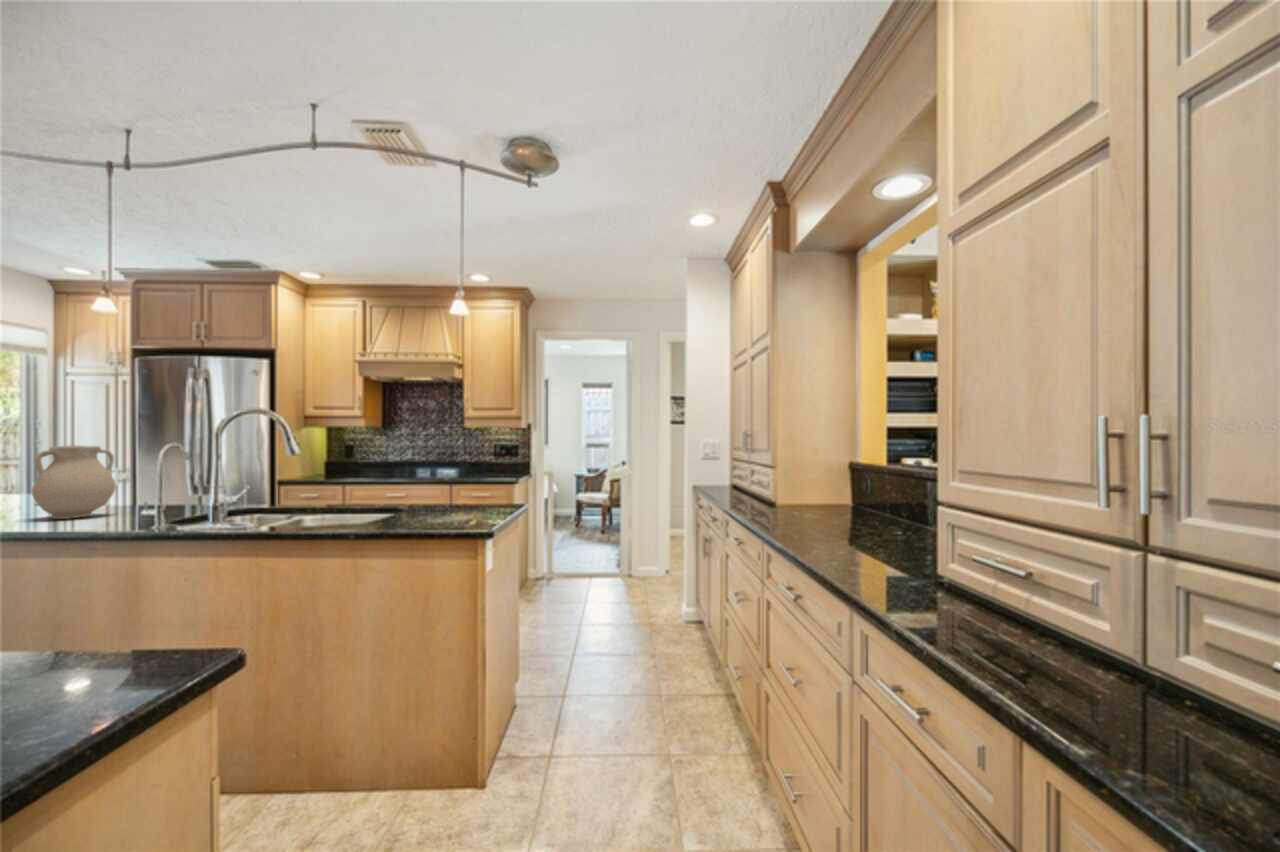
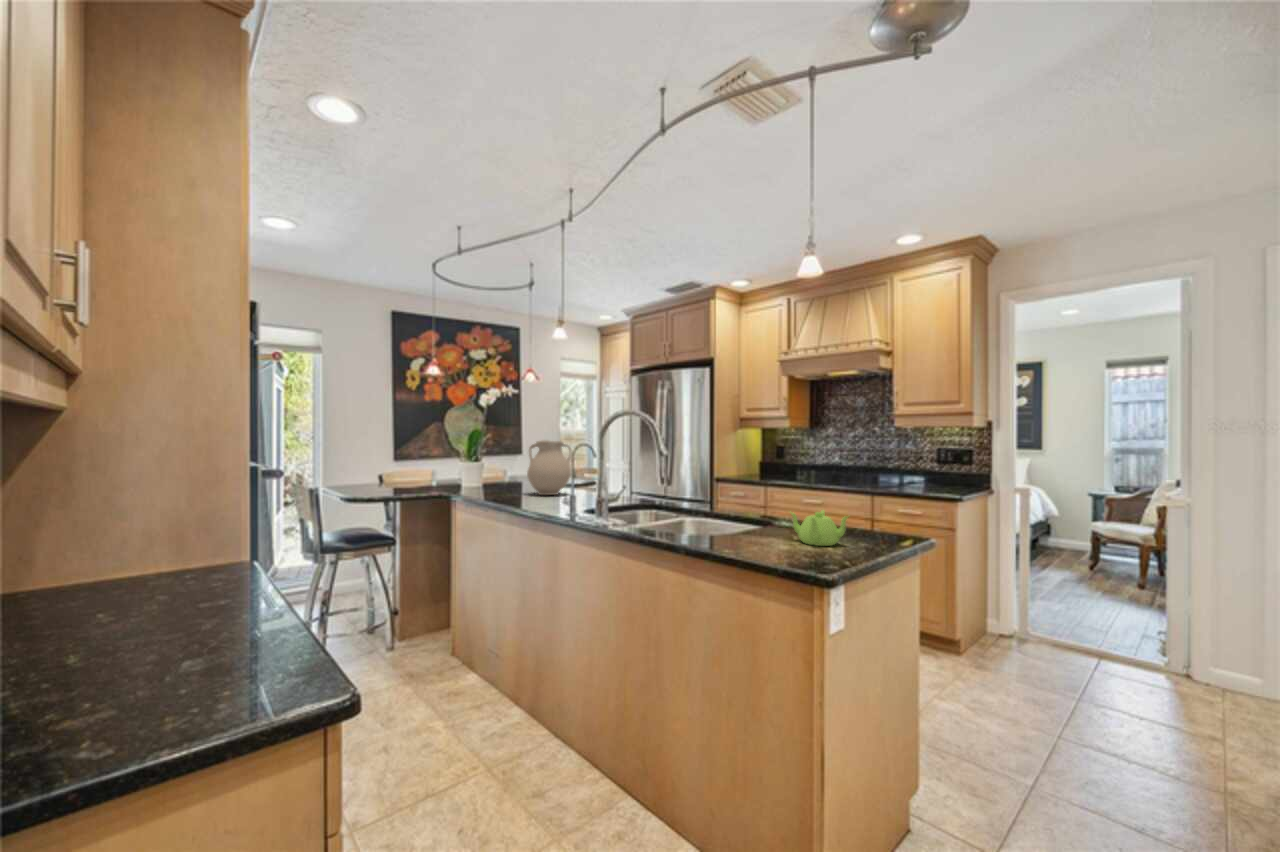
teapot: none [438,492,485,517] -> present [791,510,849,546]

